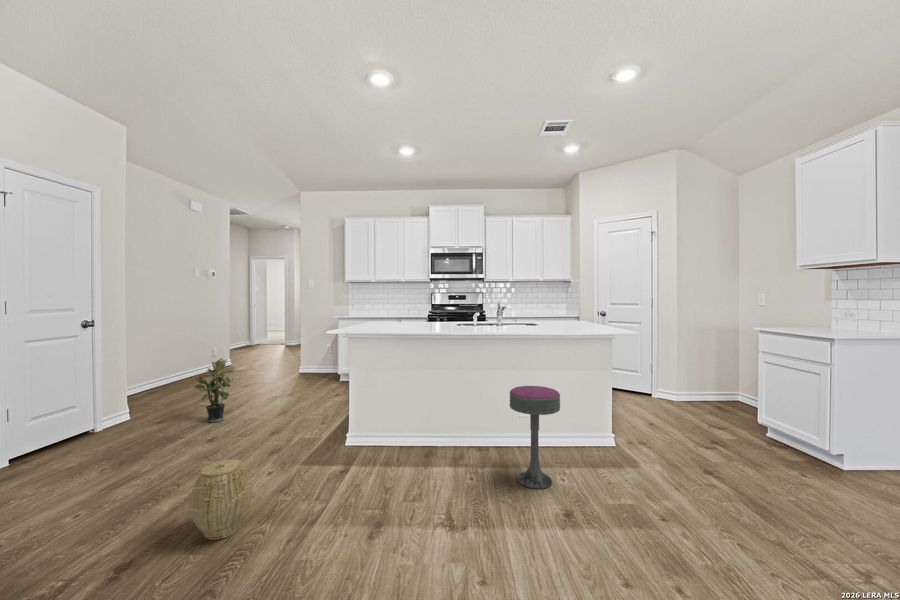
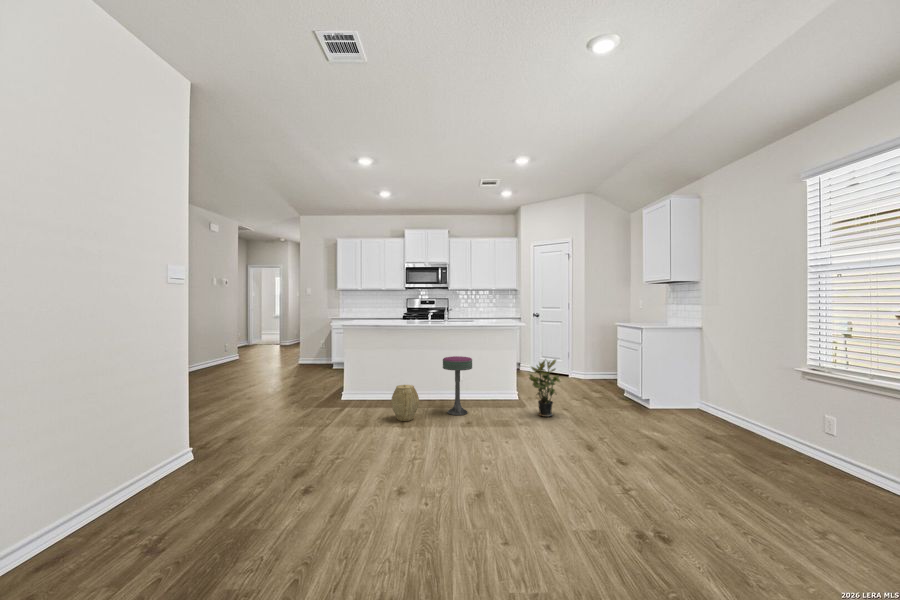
potted plant: present [194,358,234,422] -> present [529,359,560,417]
woven basket: present [189,459,253,540] -> present [391,385,419,421]

